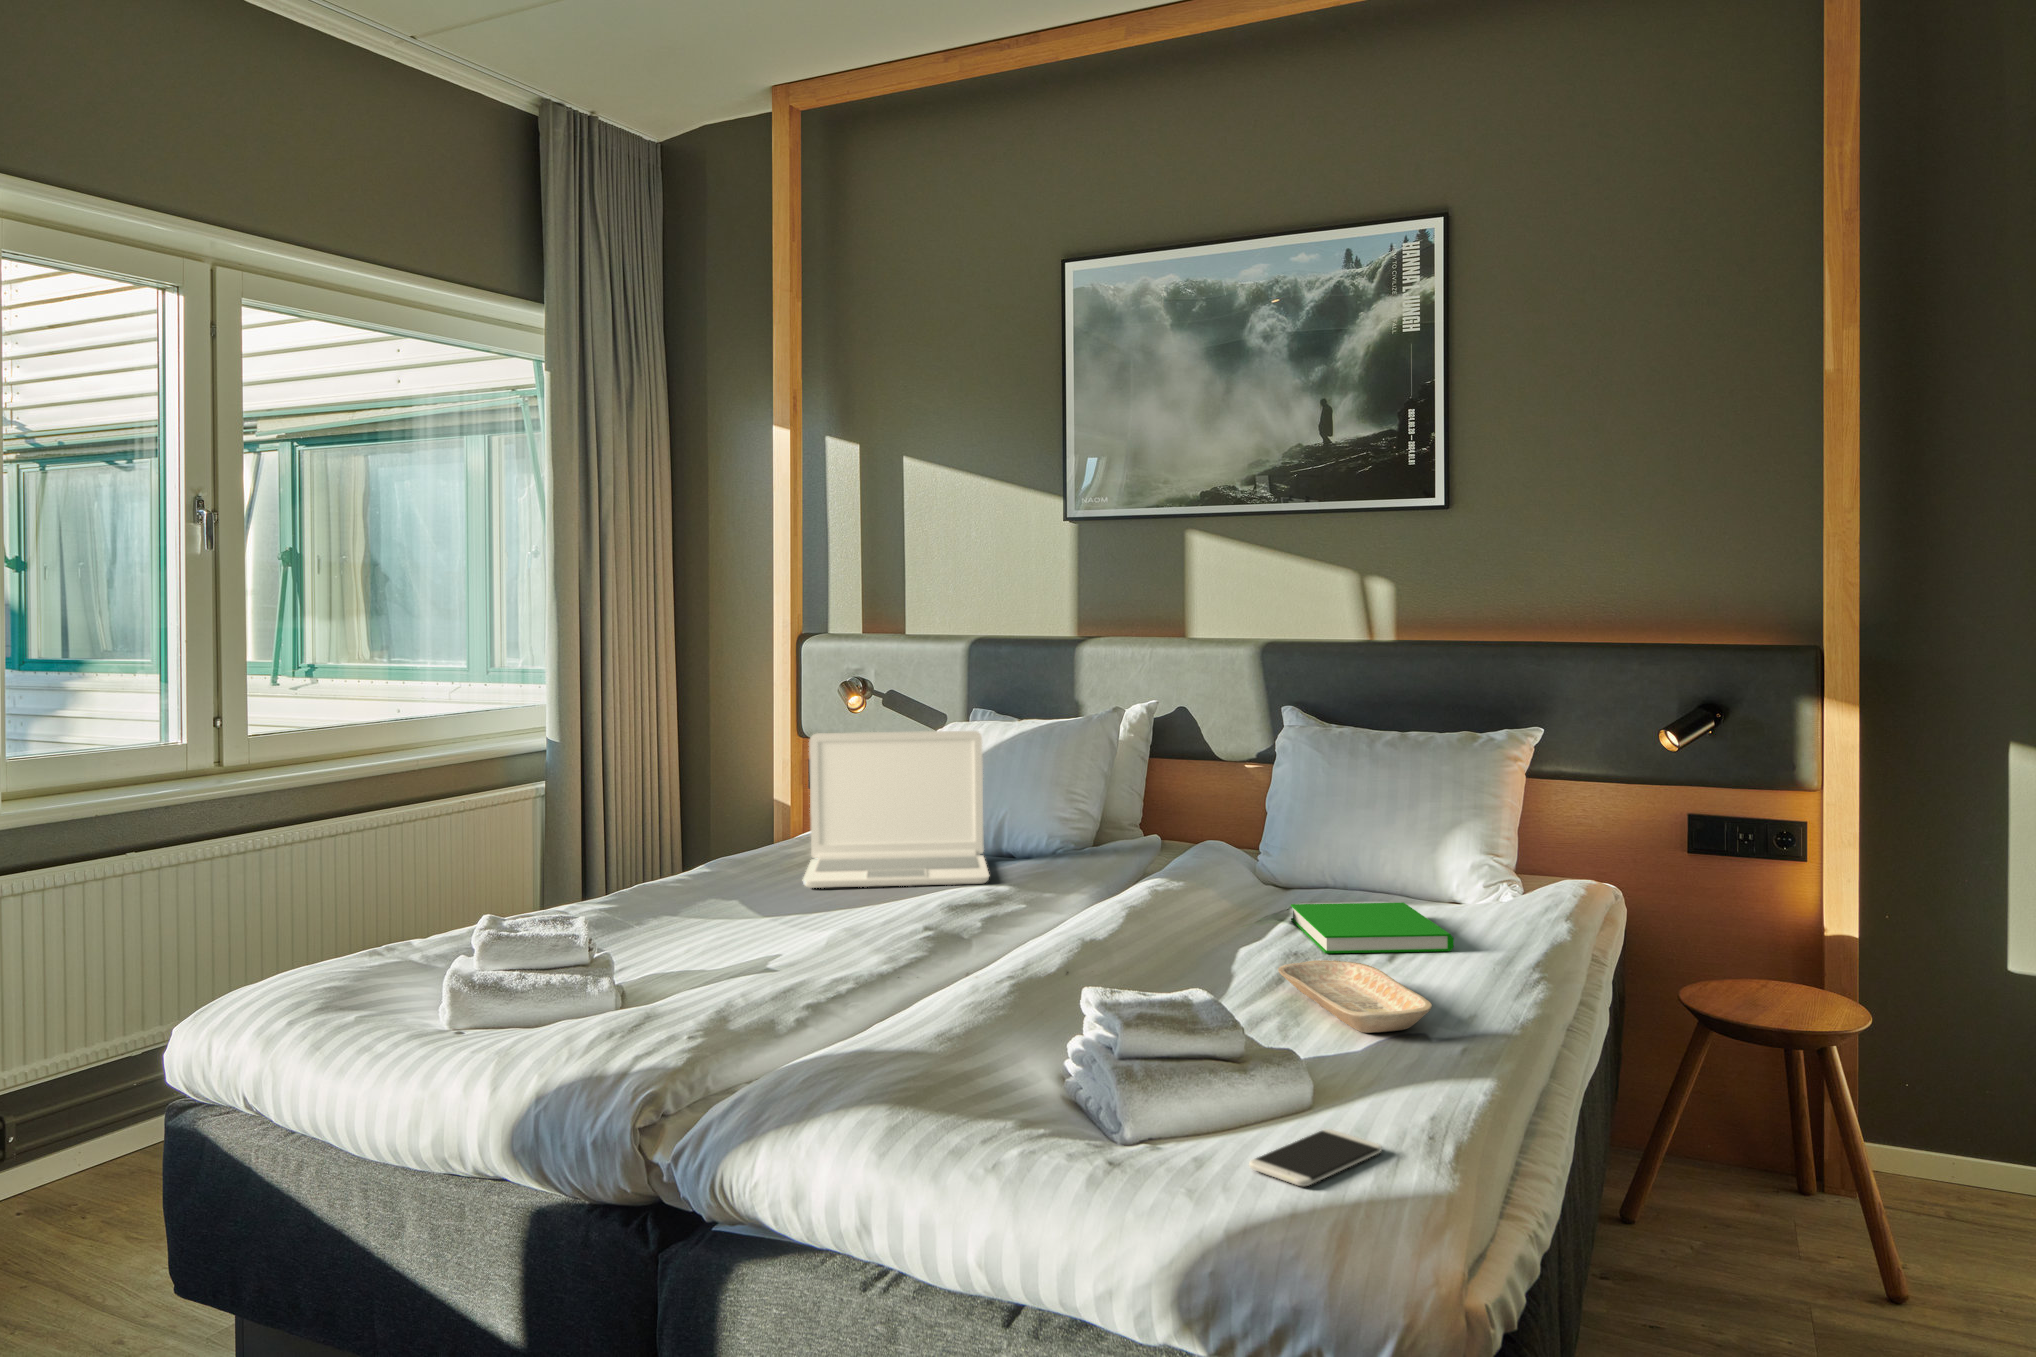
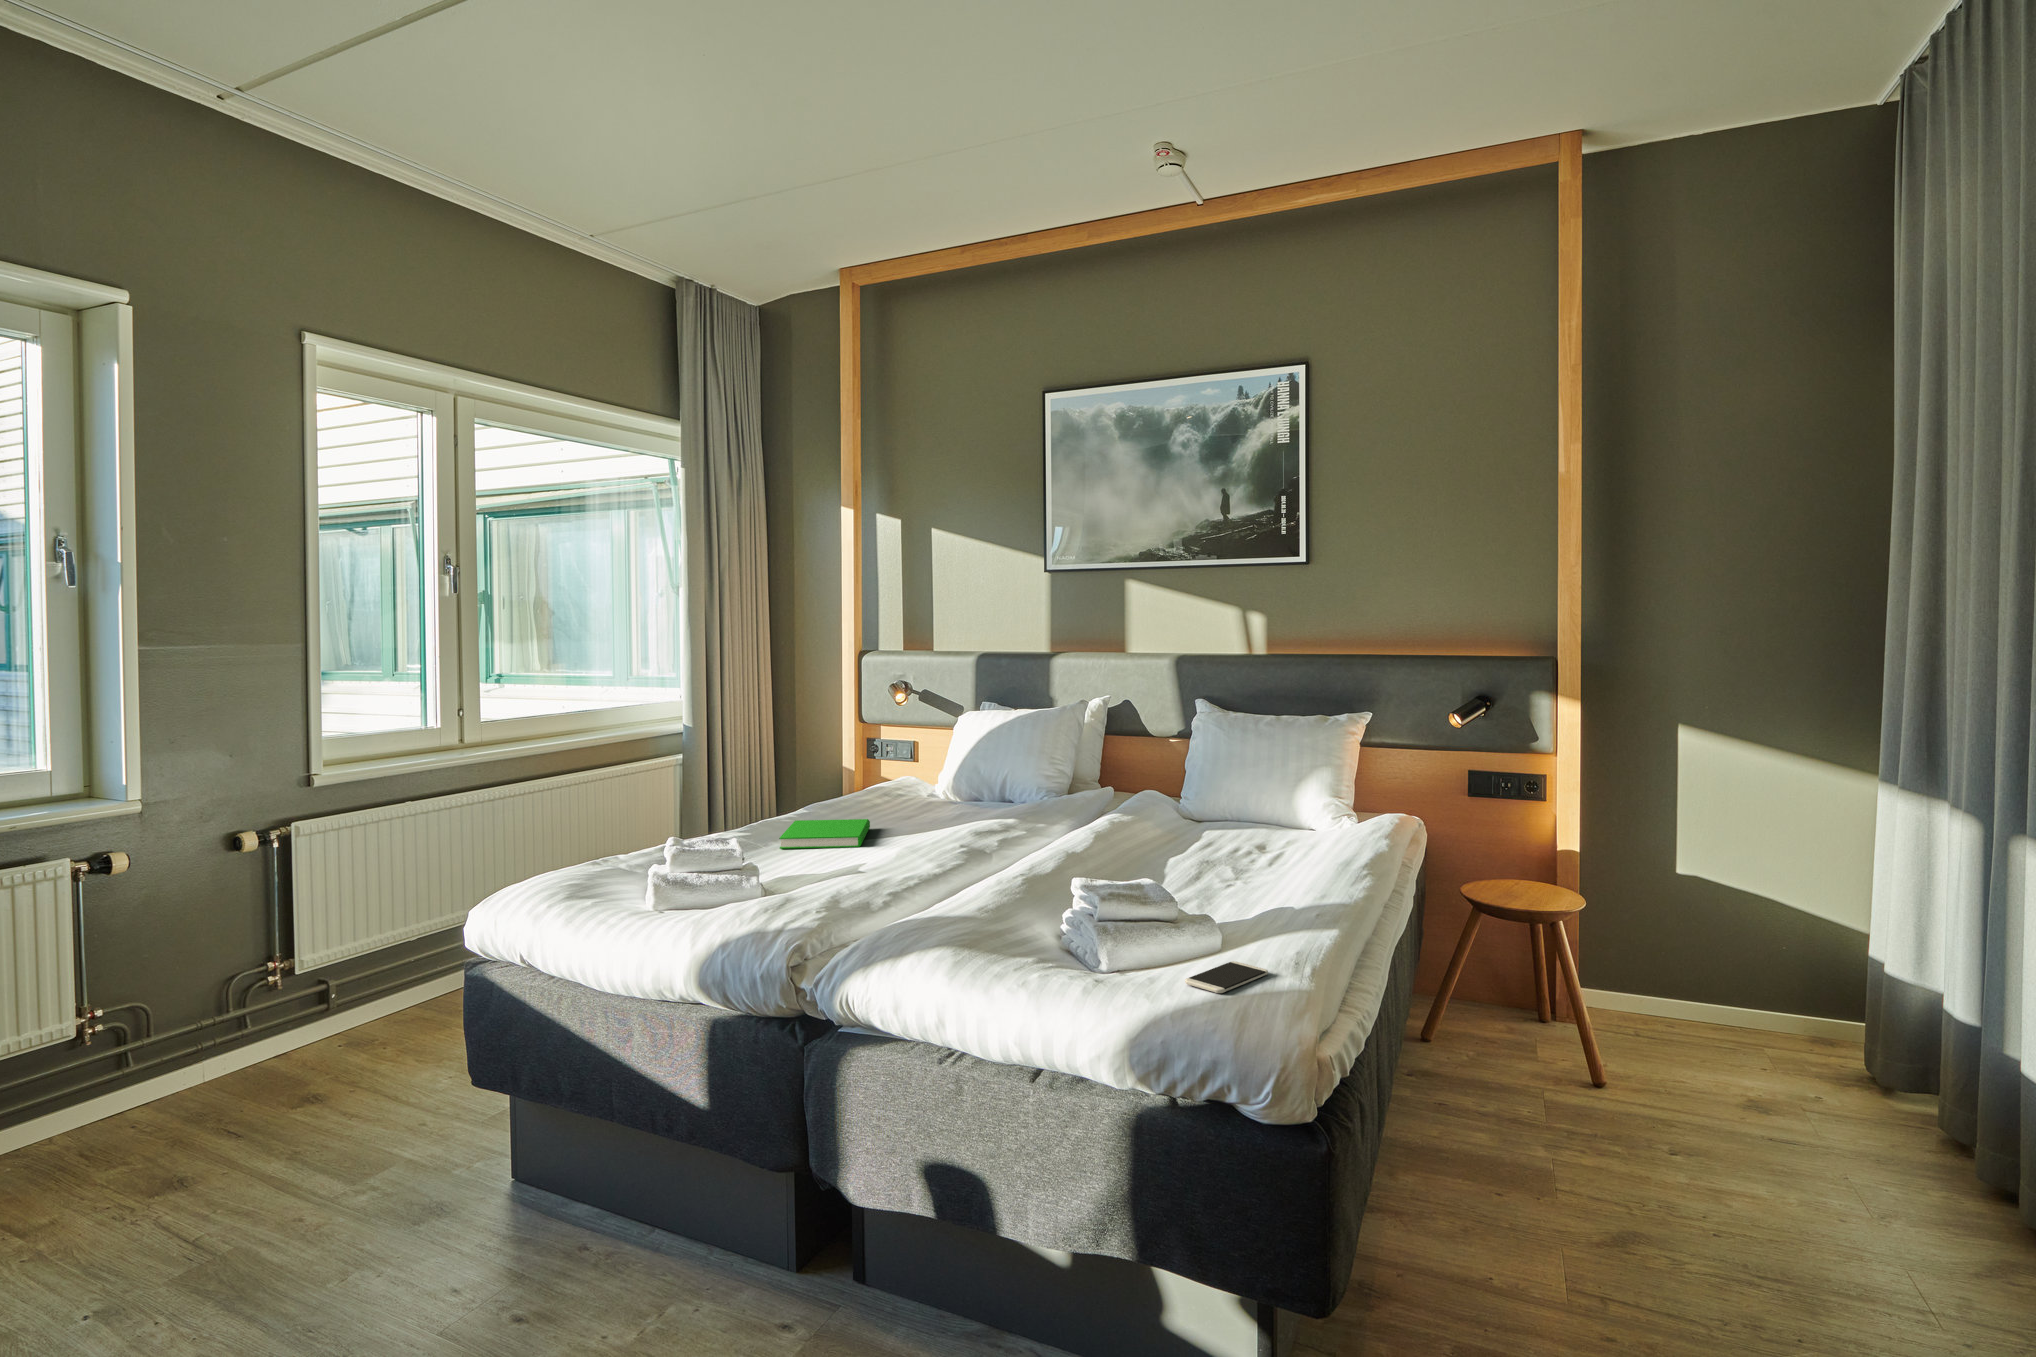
laptop: present [802,731,989,888] -> none [872,715,999,822]
book: present [1291,903,1454,953] -> present [779,819,870,849]
tray: present [1278,960,1432,1033] -> none [1197,863,1298,907]

